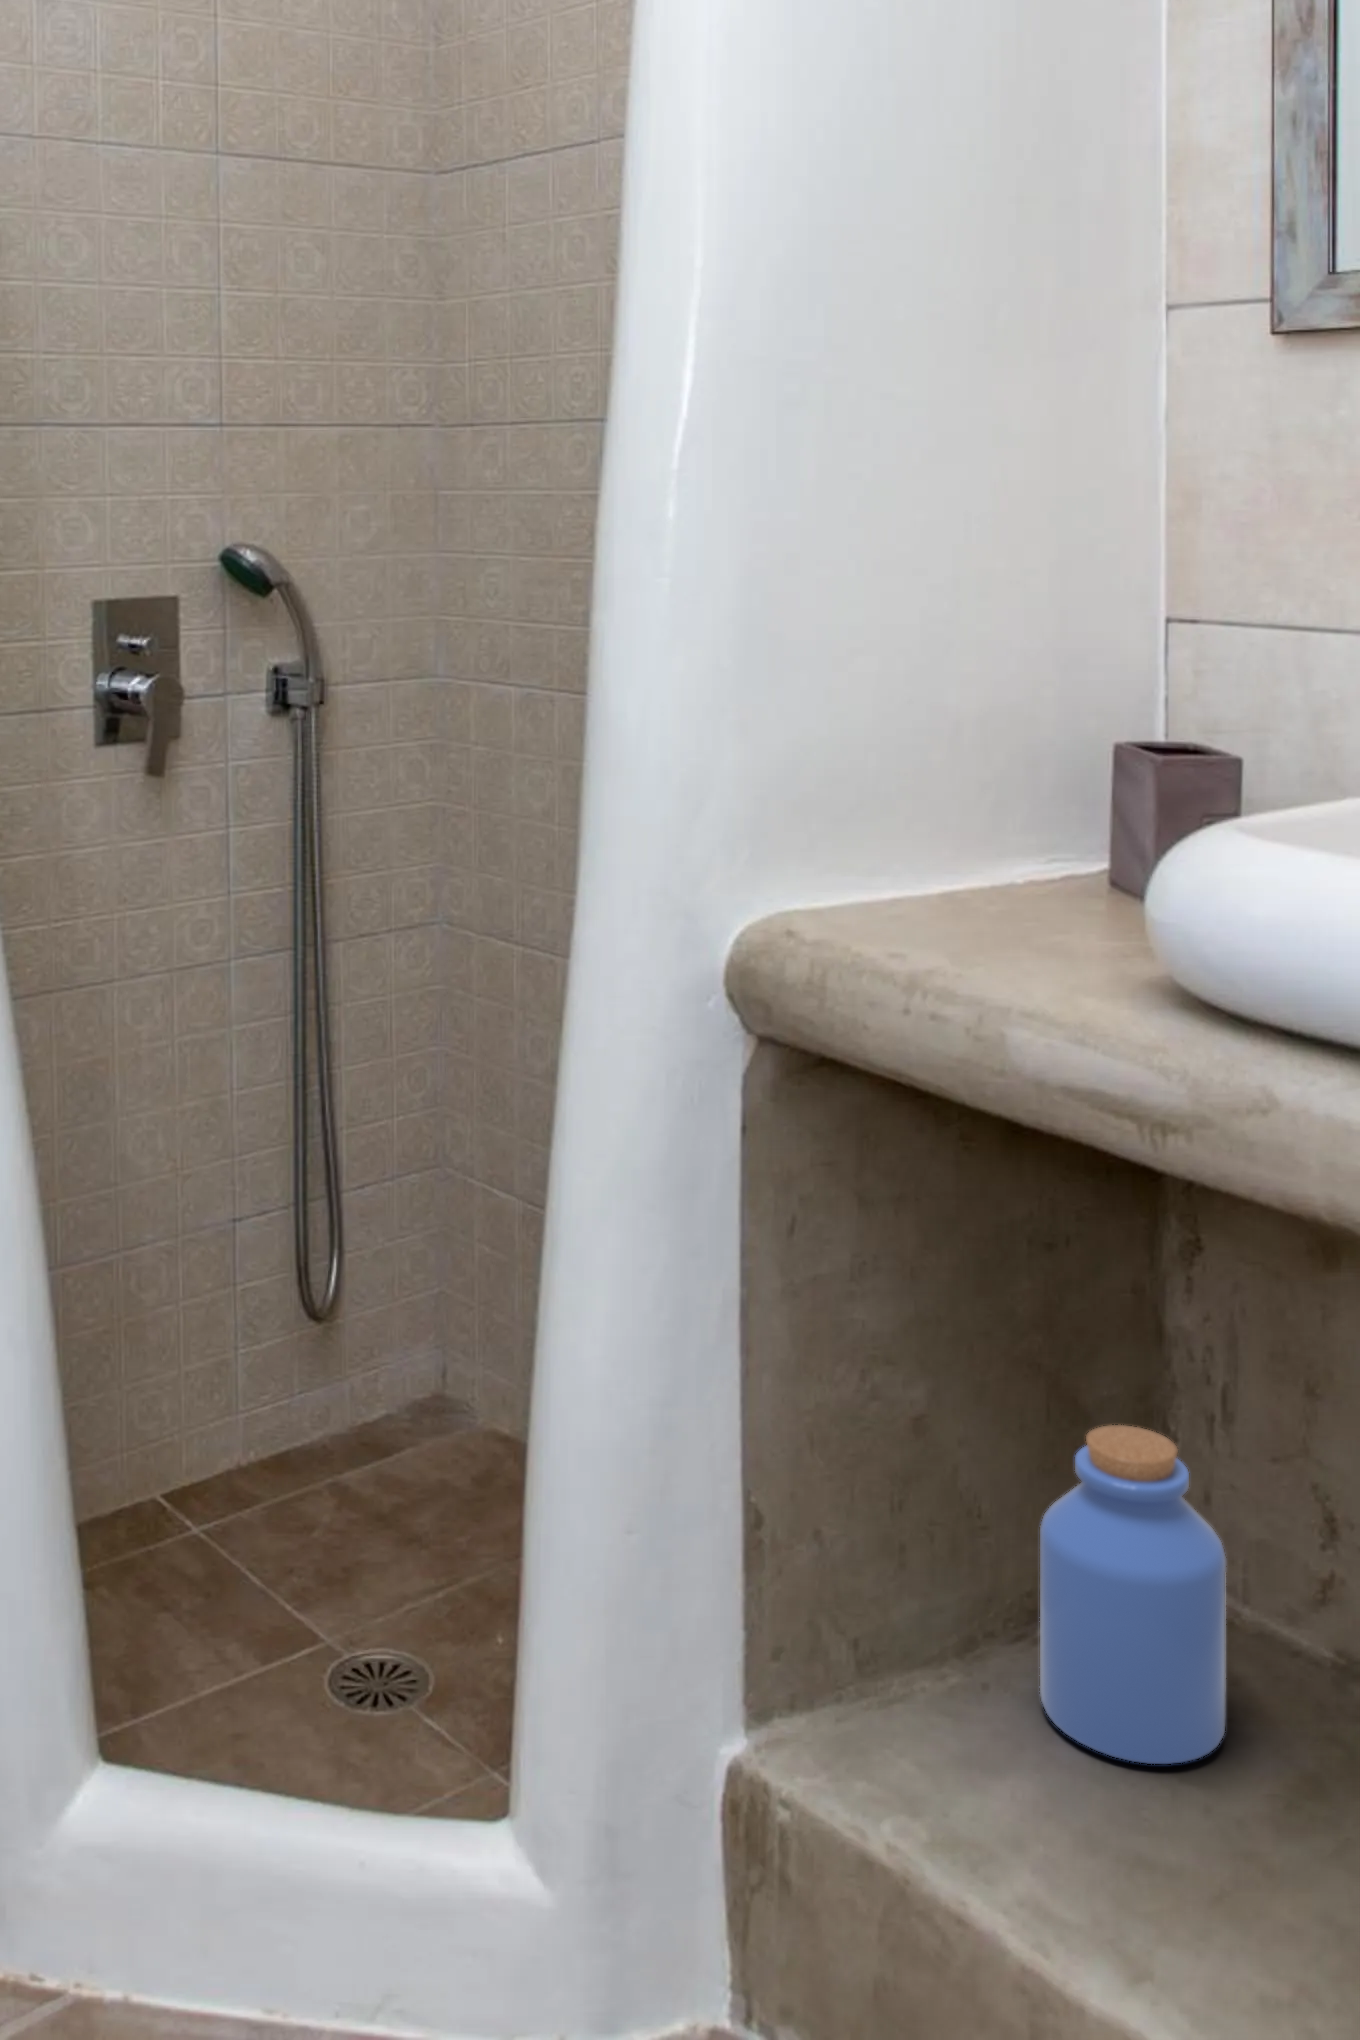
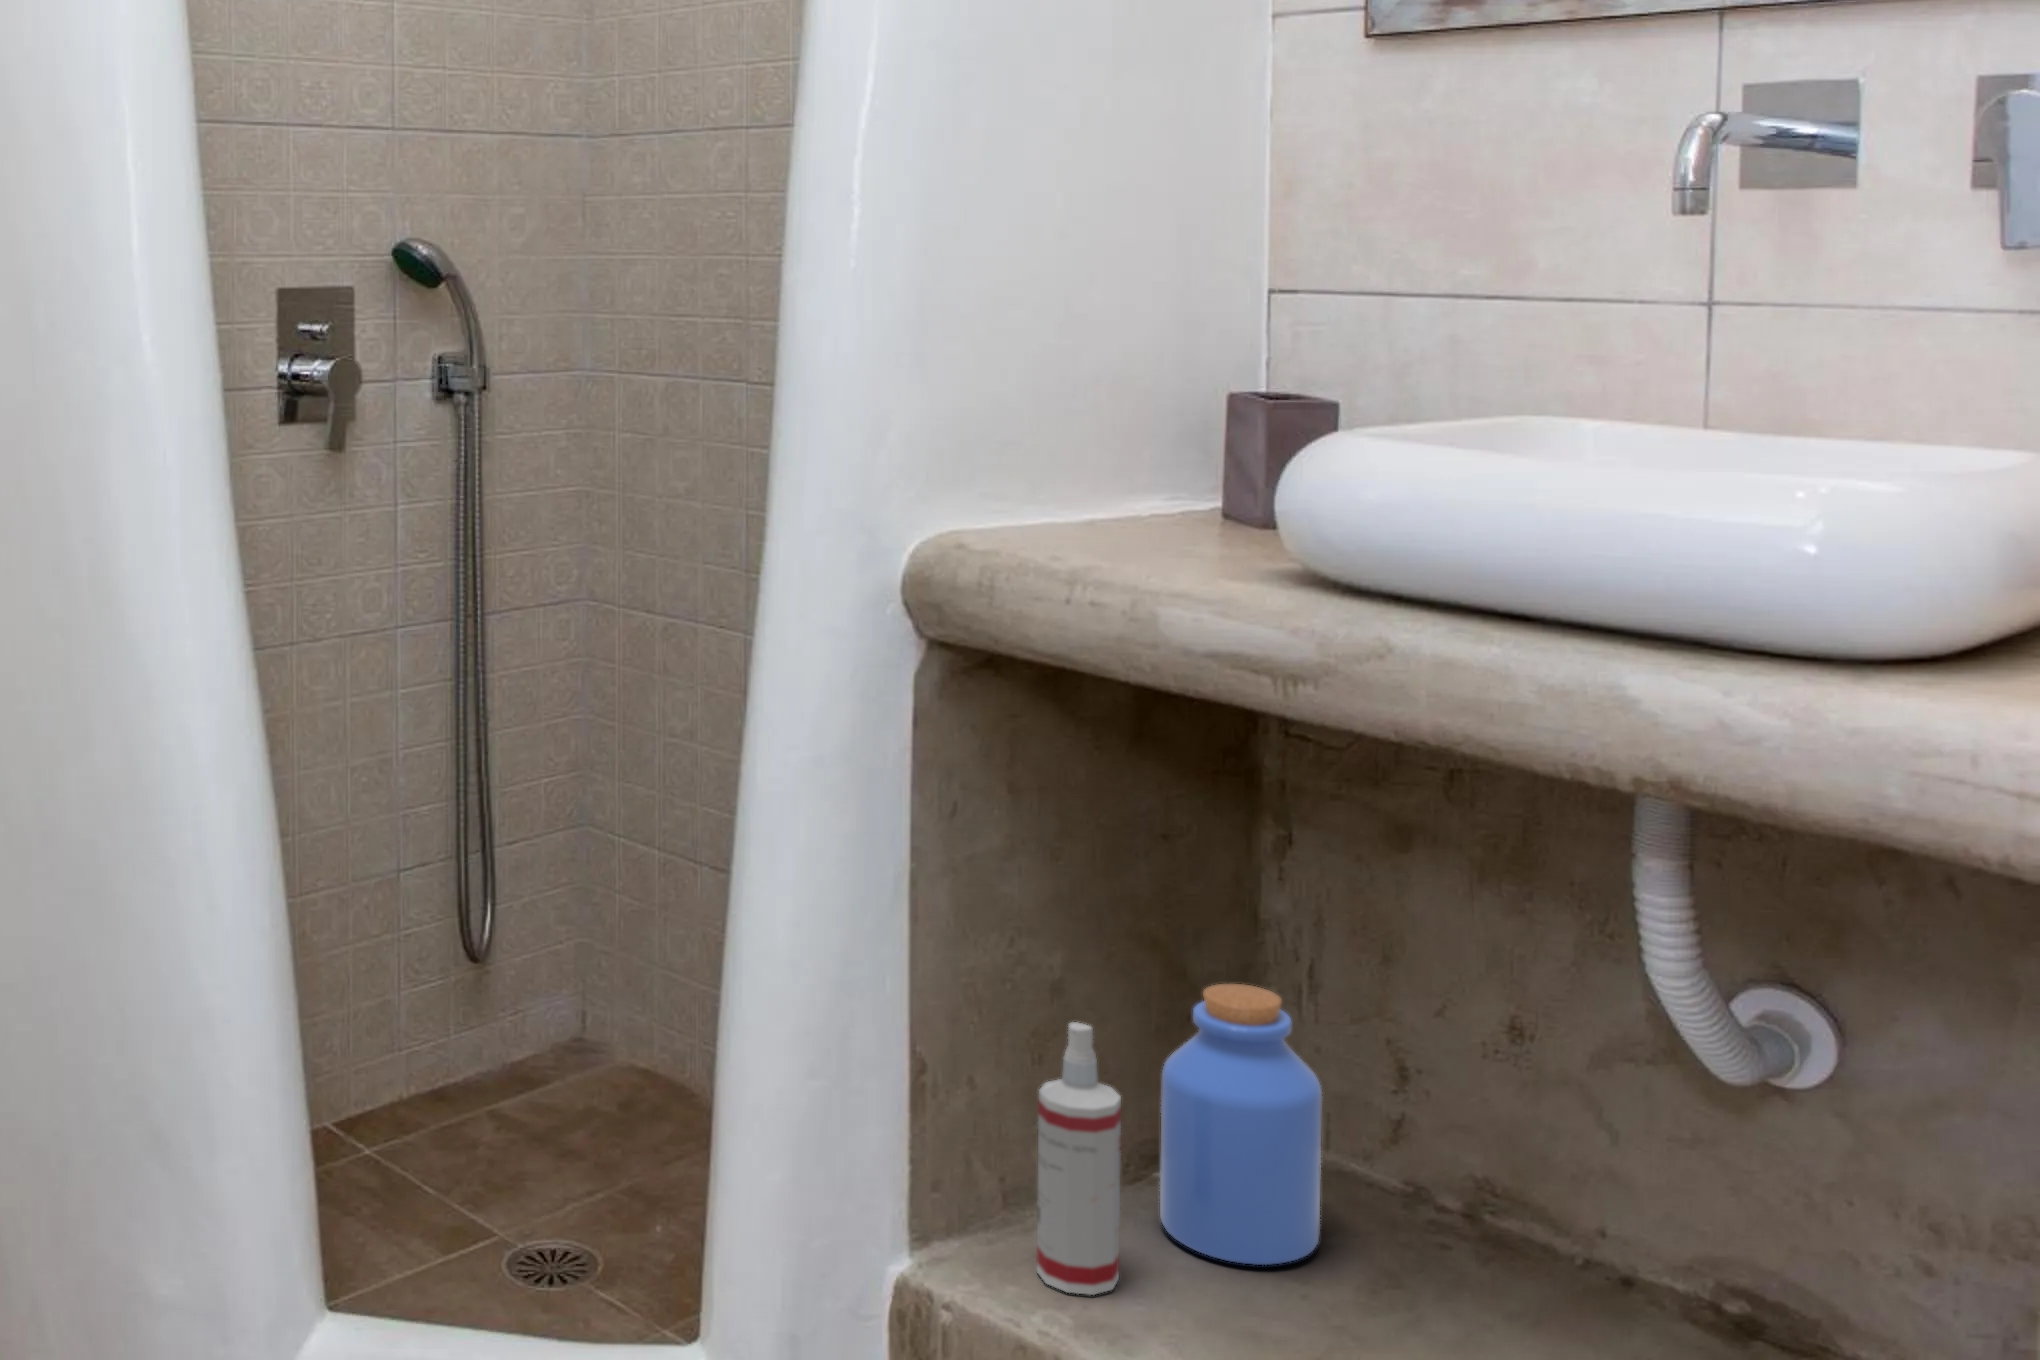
spray bottle: none [891,1479,986,1802] -> present [1037,1022,1121,1295]

